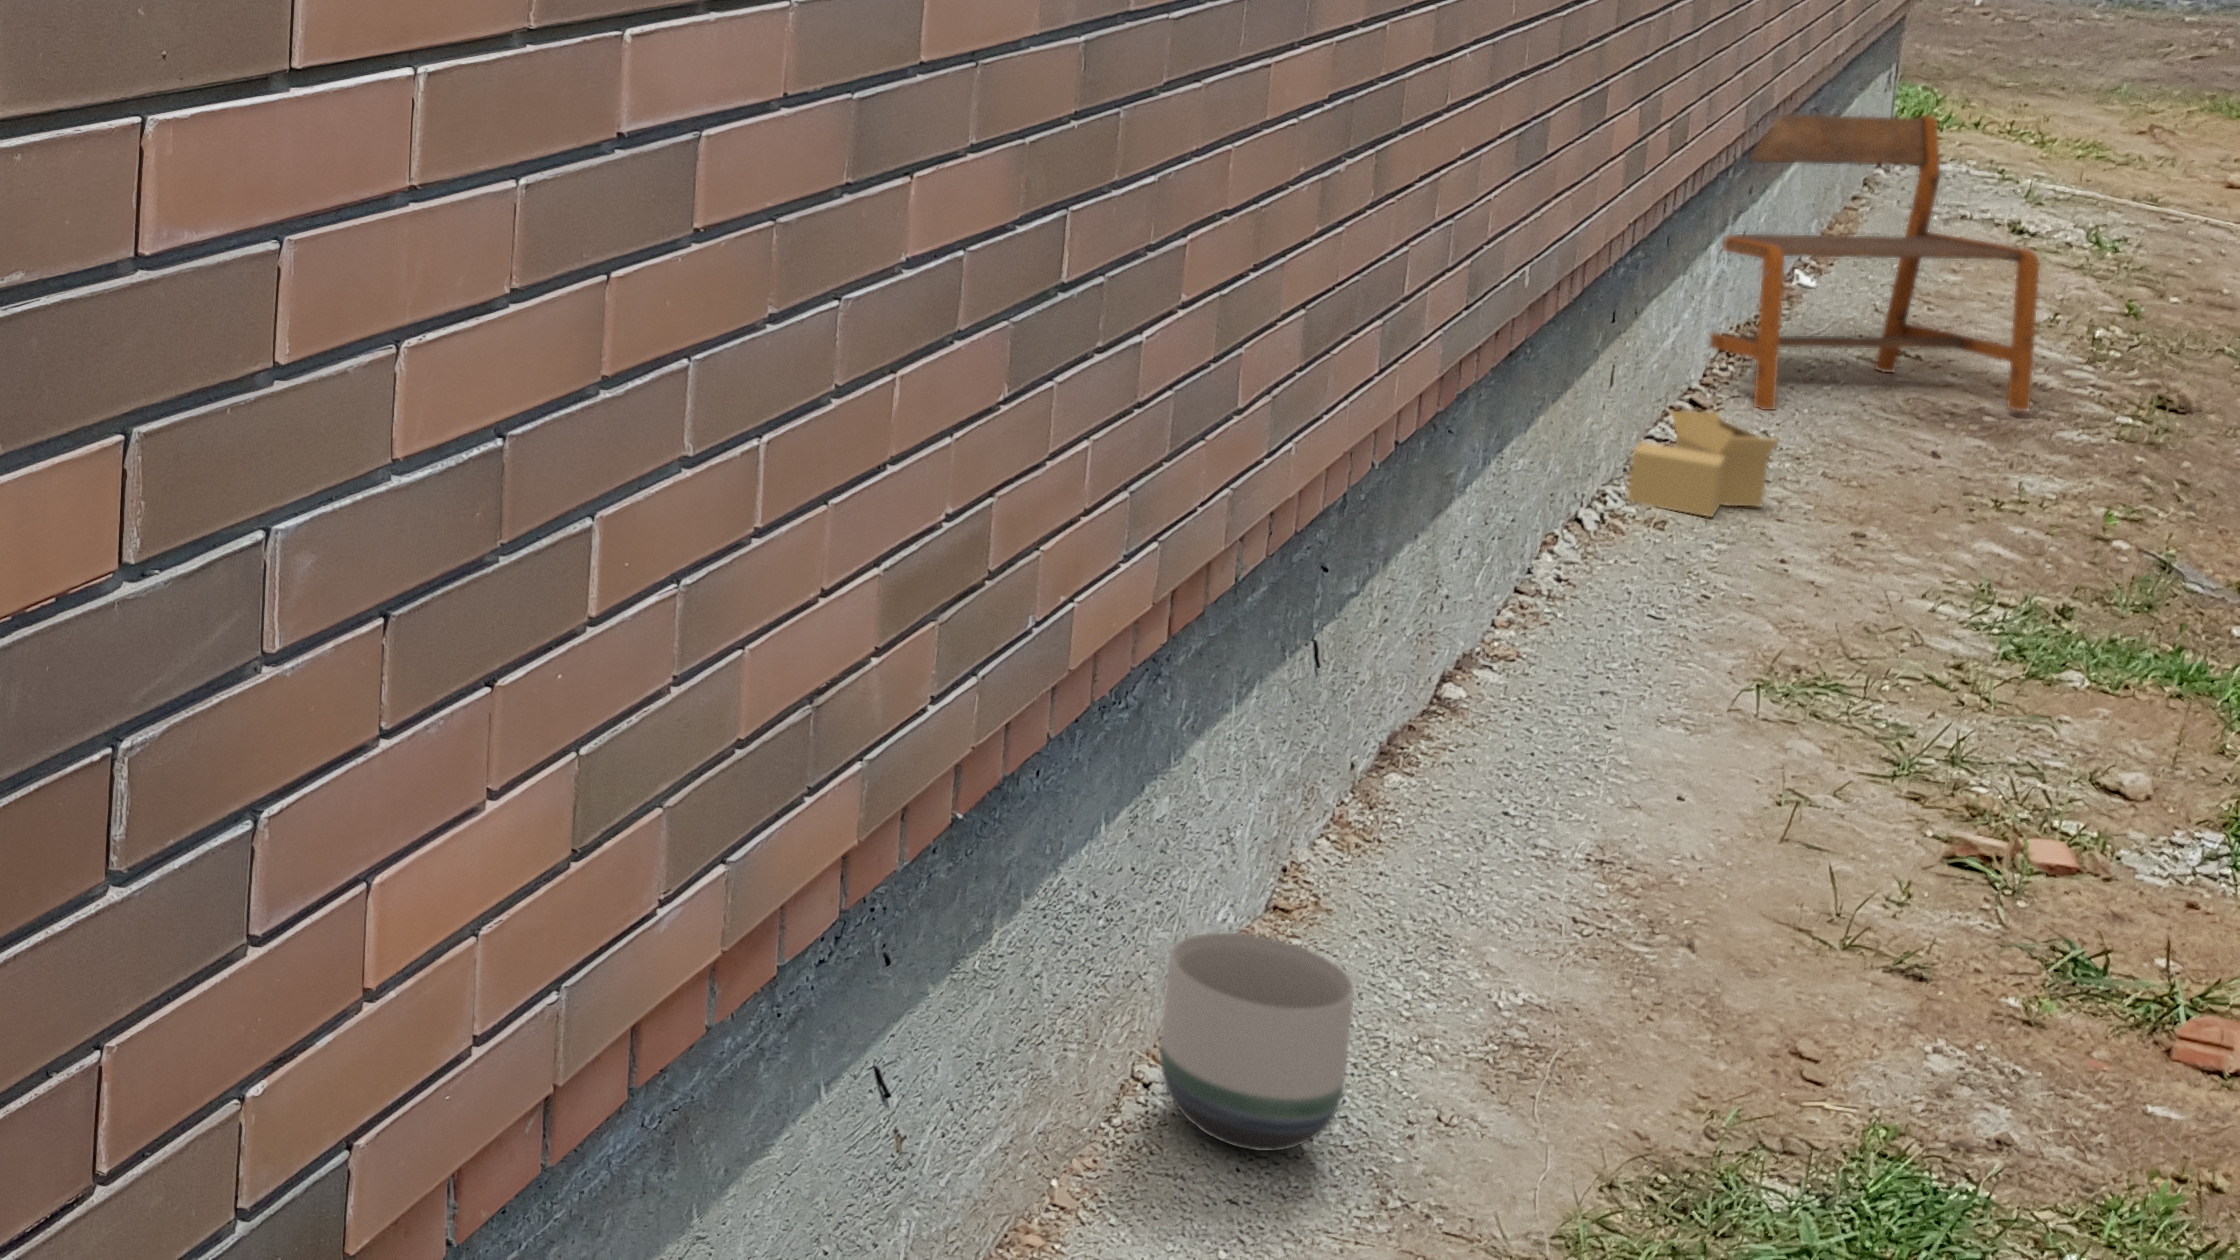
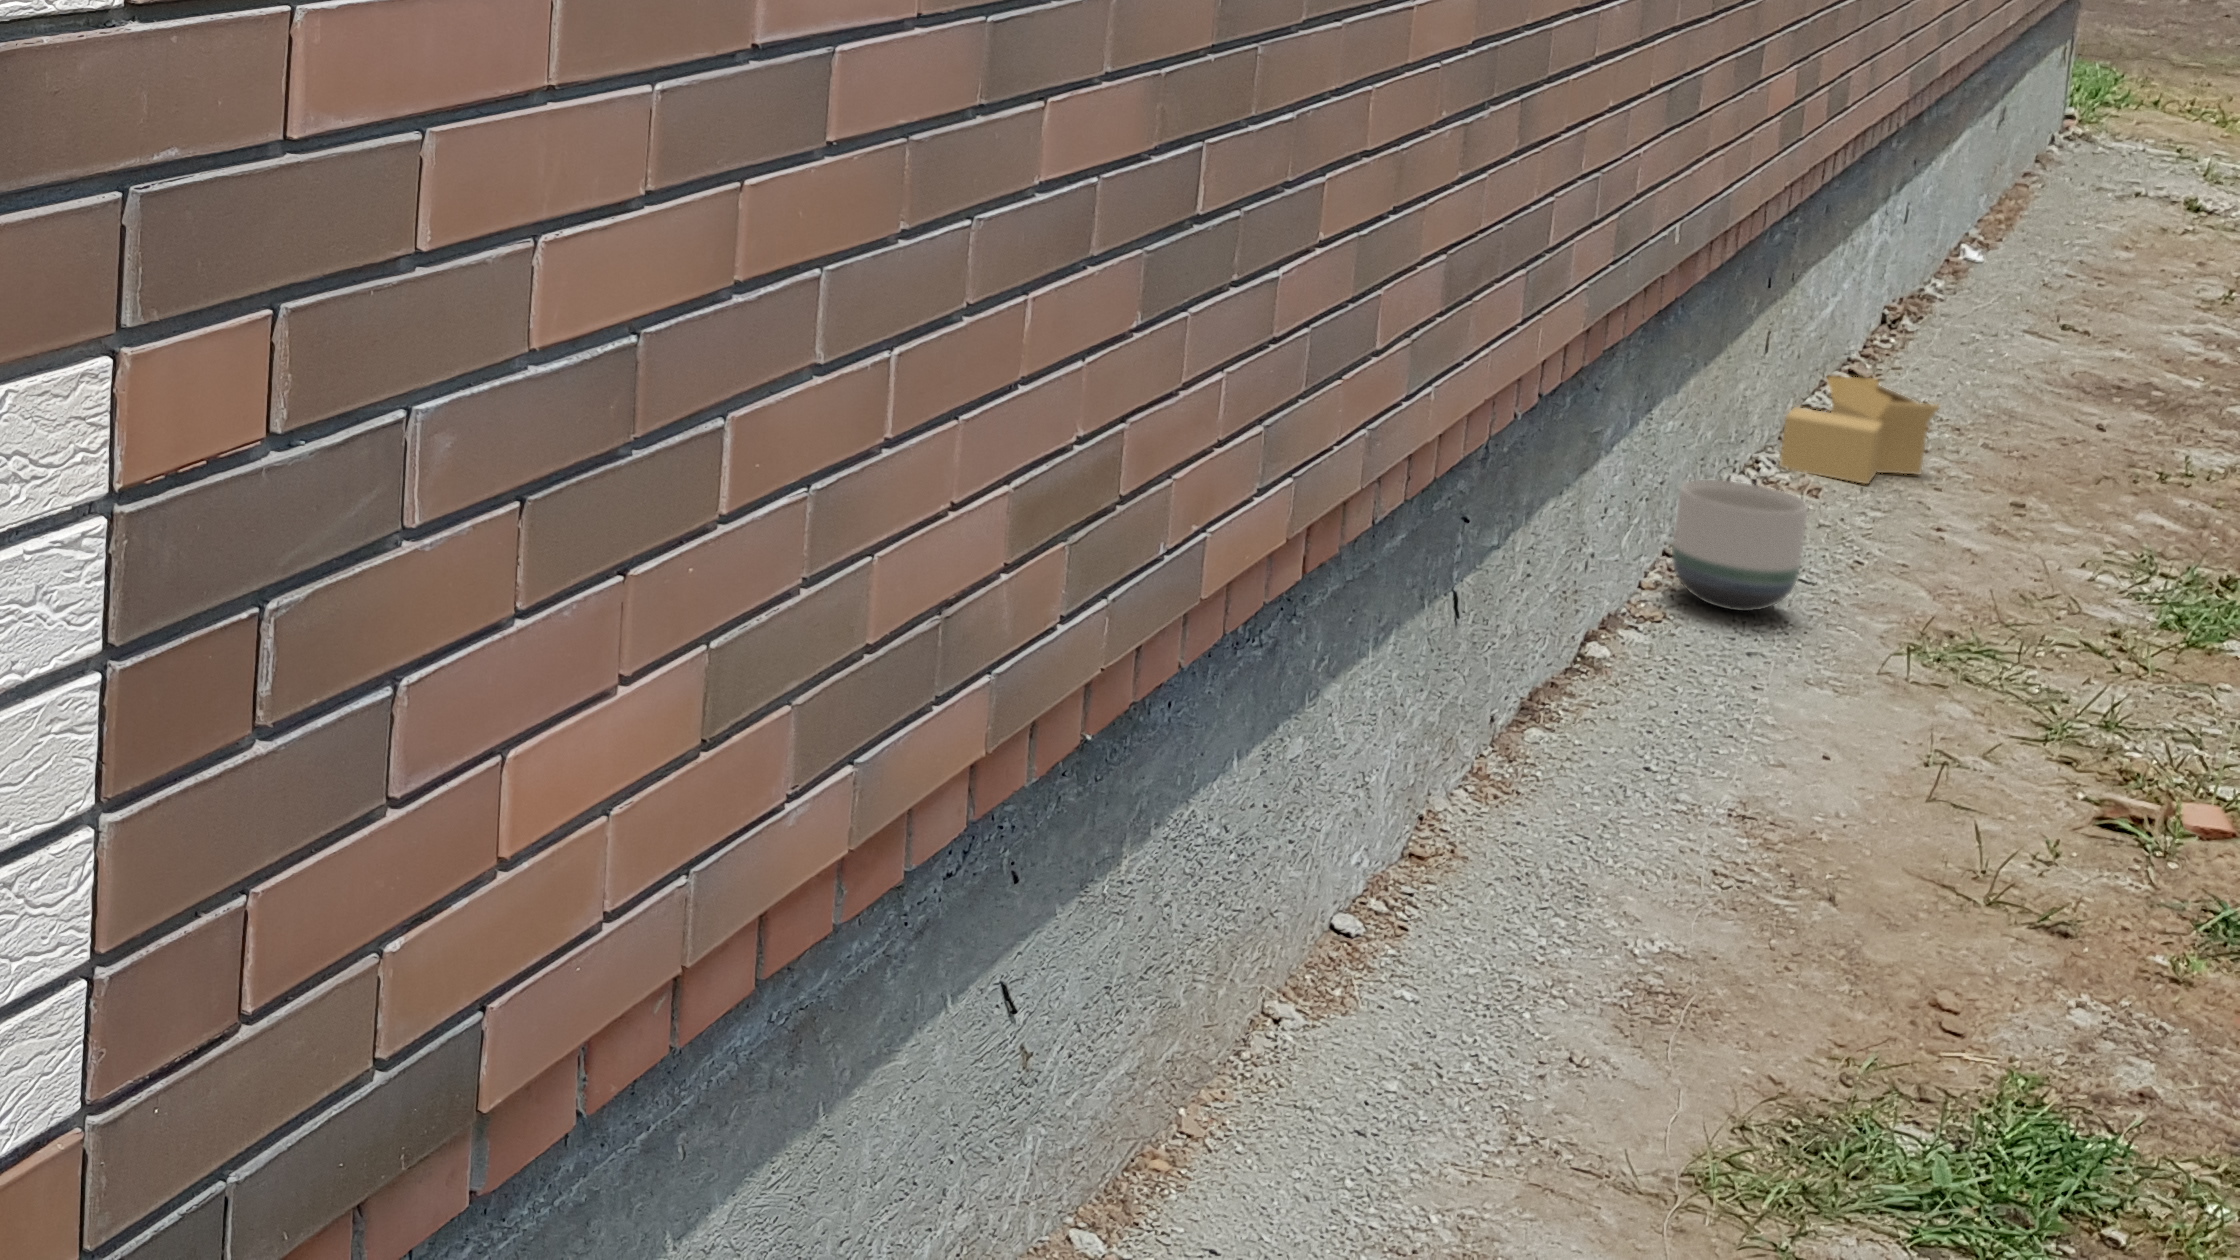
bench: present [1710,114,2040,411] -> none [1814,70,2219,383]
planter: present [1160,932,1354,1151] -> present [1672,480,1808,611]

